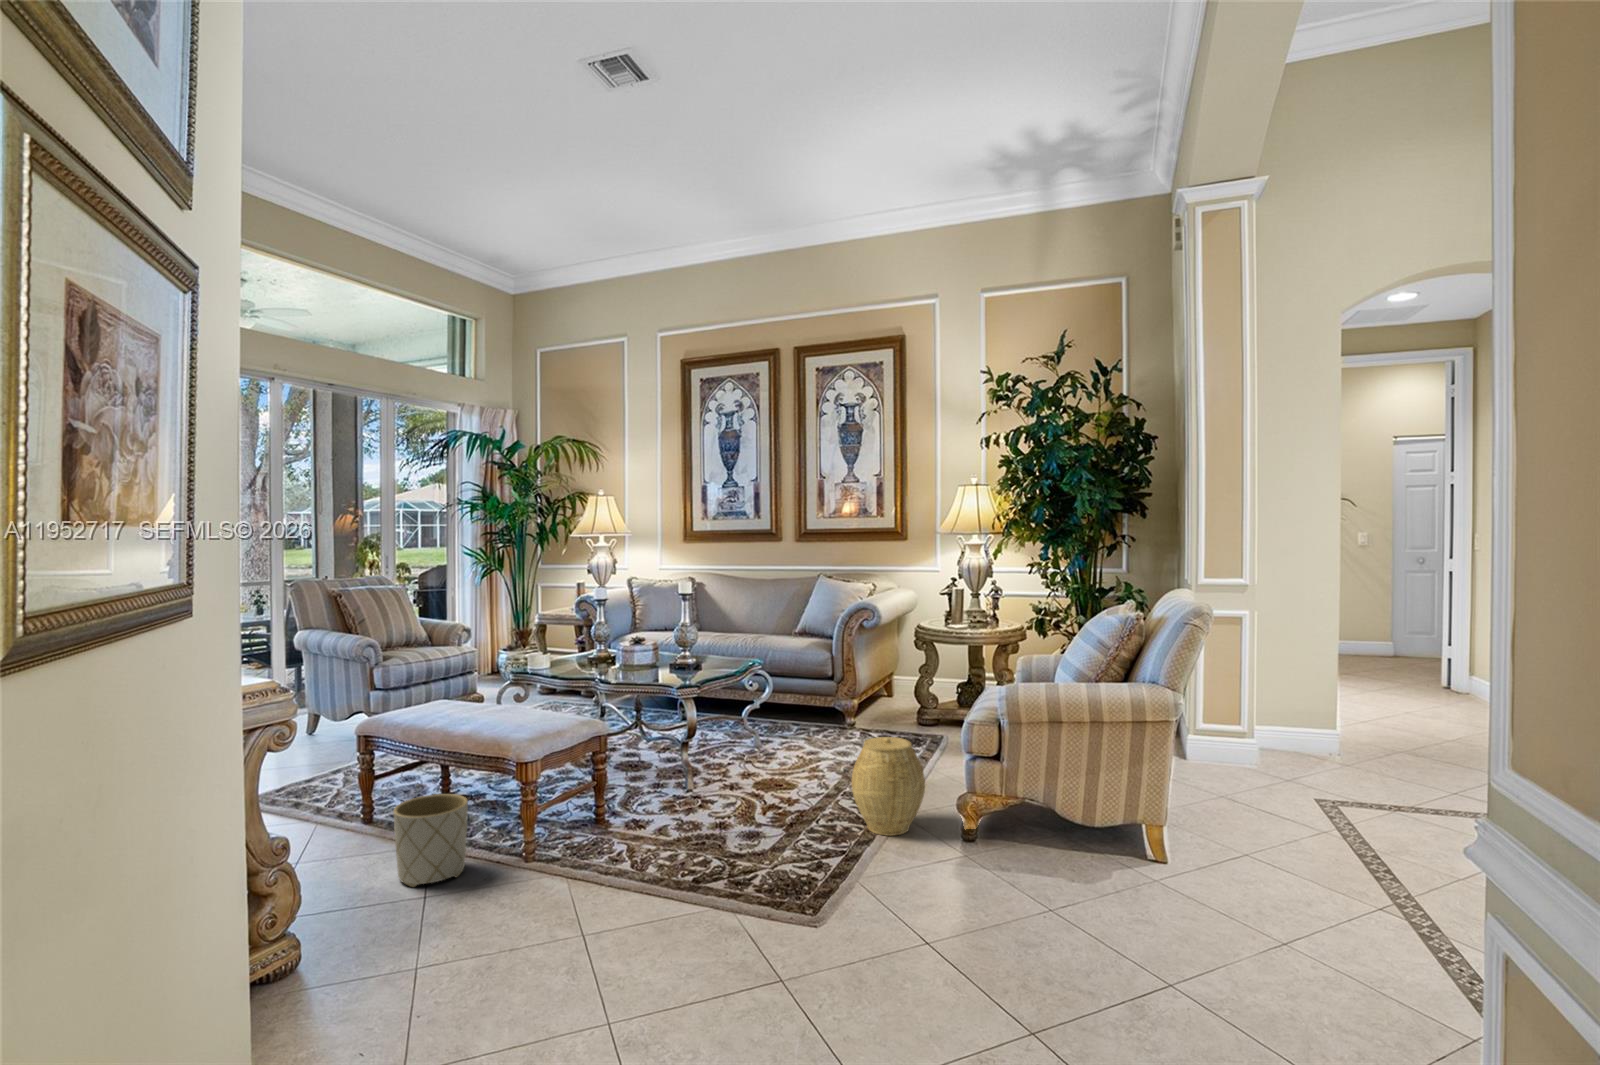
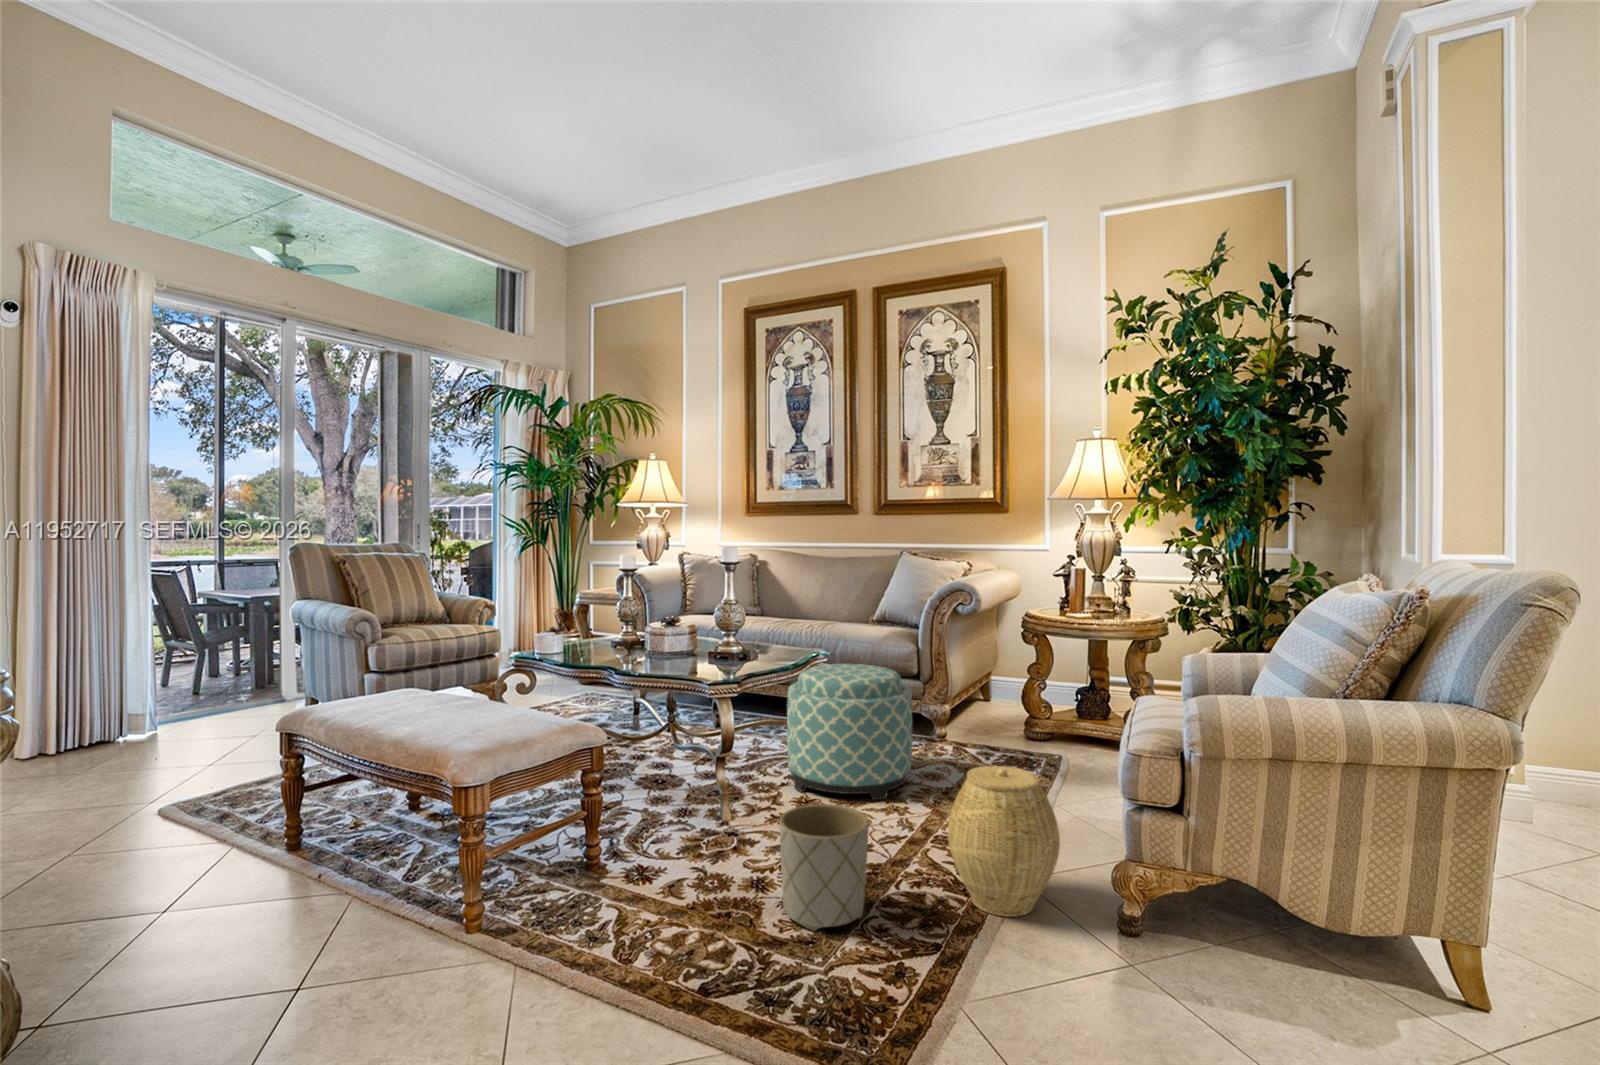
ottoman: none [732,669,828,772] -> present [787,664,912,800]
planter: present [393,794,468,887] -> present [779,804,869,931]

